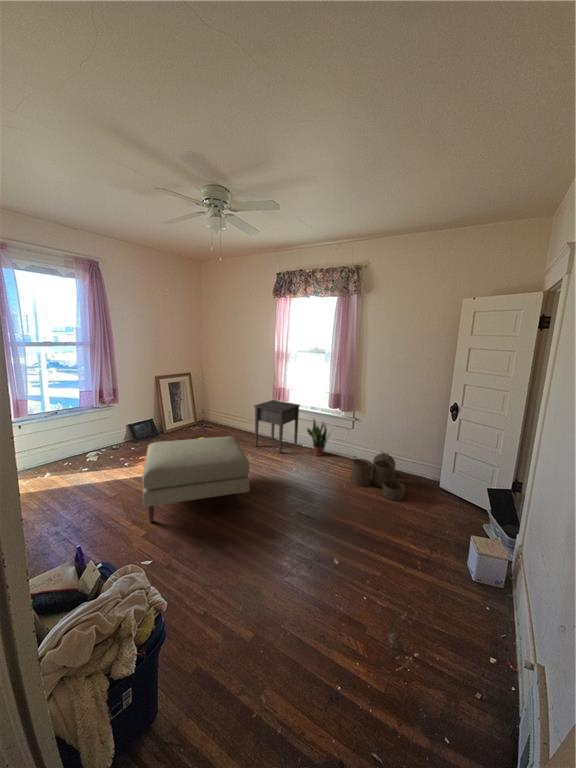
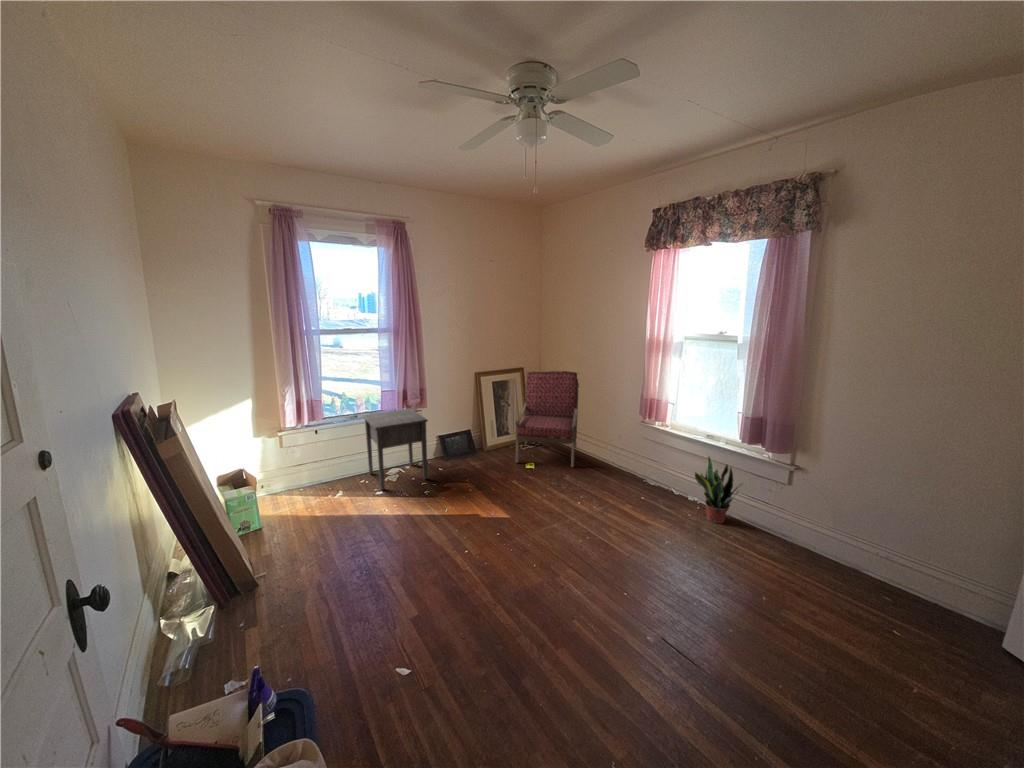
armchair: none [190,374,232,438] -> present [515,371,579,467]
nightstand: present [254,400,300,453] -> present [363,409,428,490]
ottoman: present [143,436,250,522] -> none [416,474,578,602]
woven basket: present [351,453,405,500] -> none [779,540,916,666]

